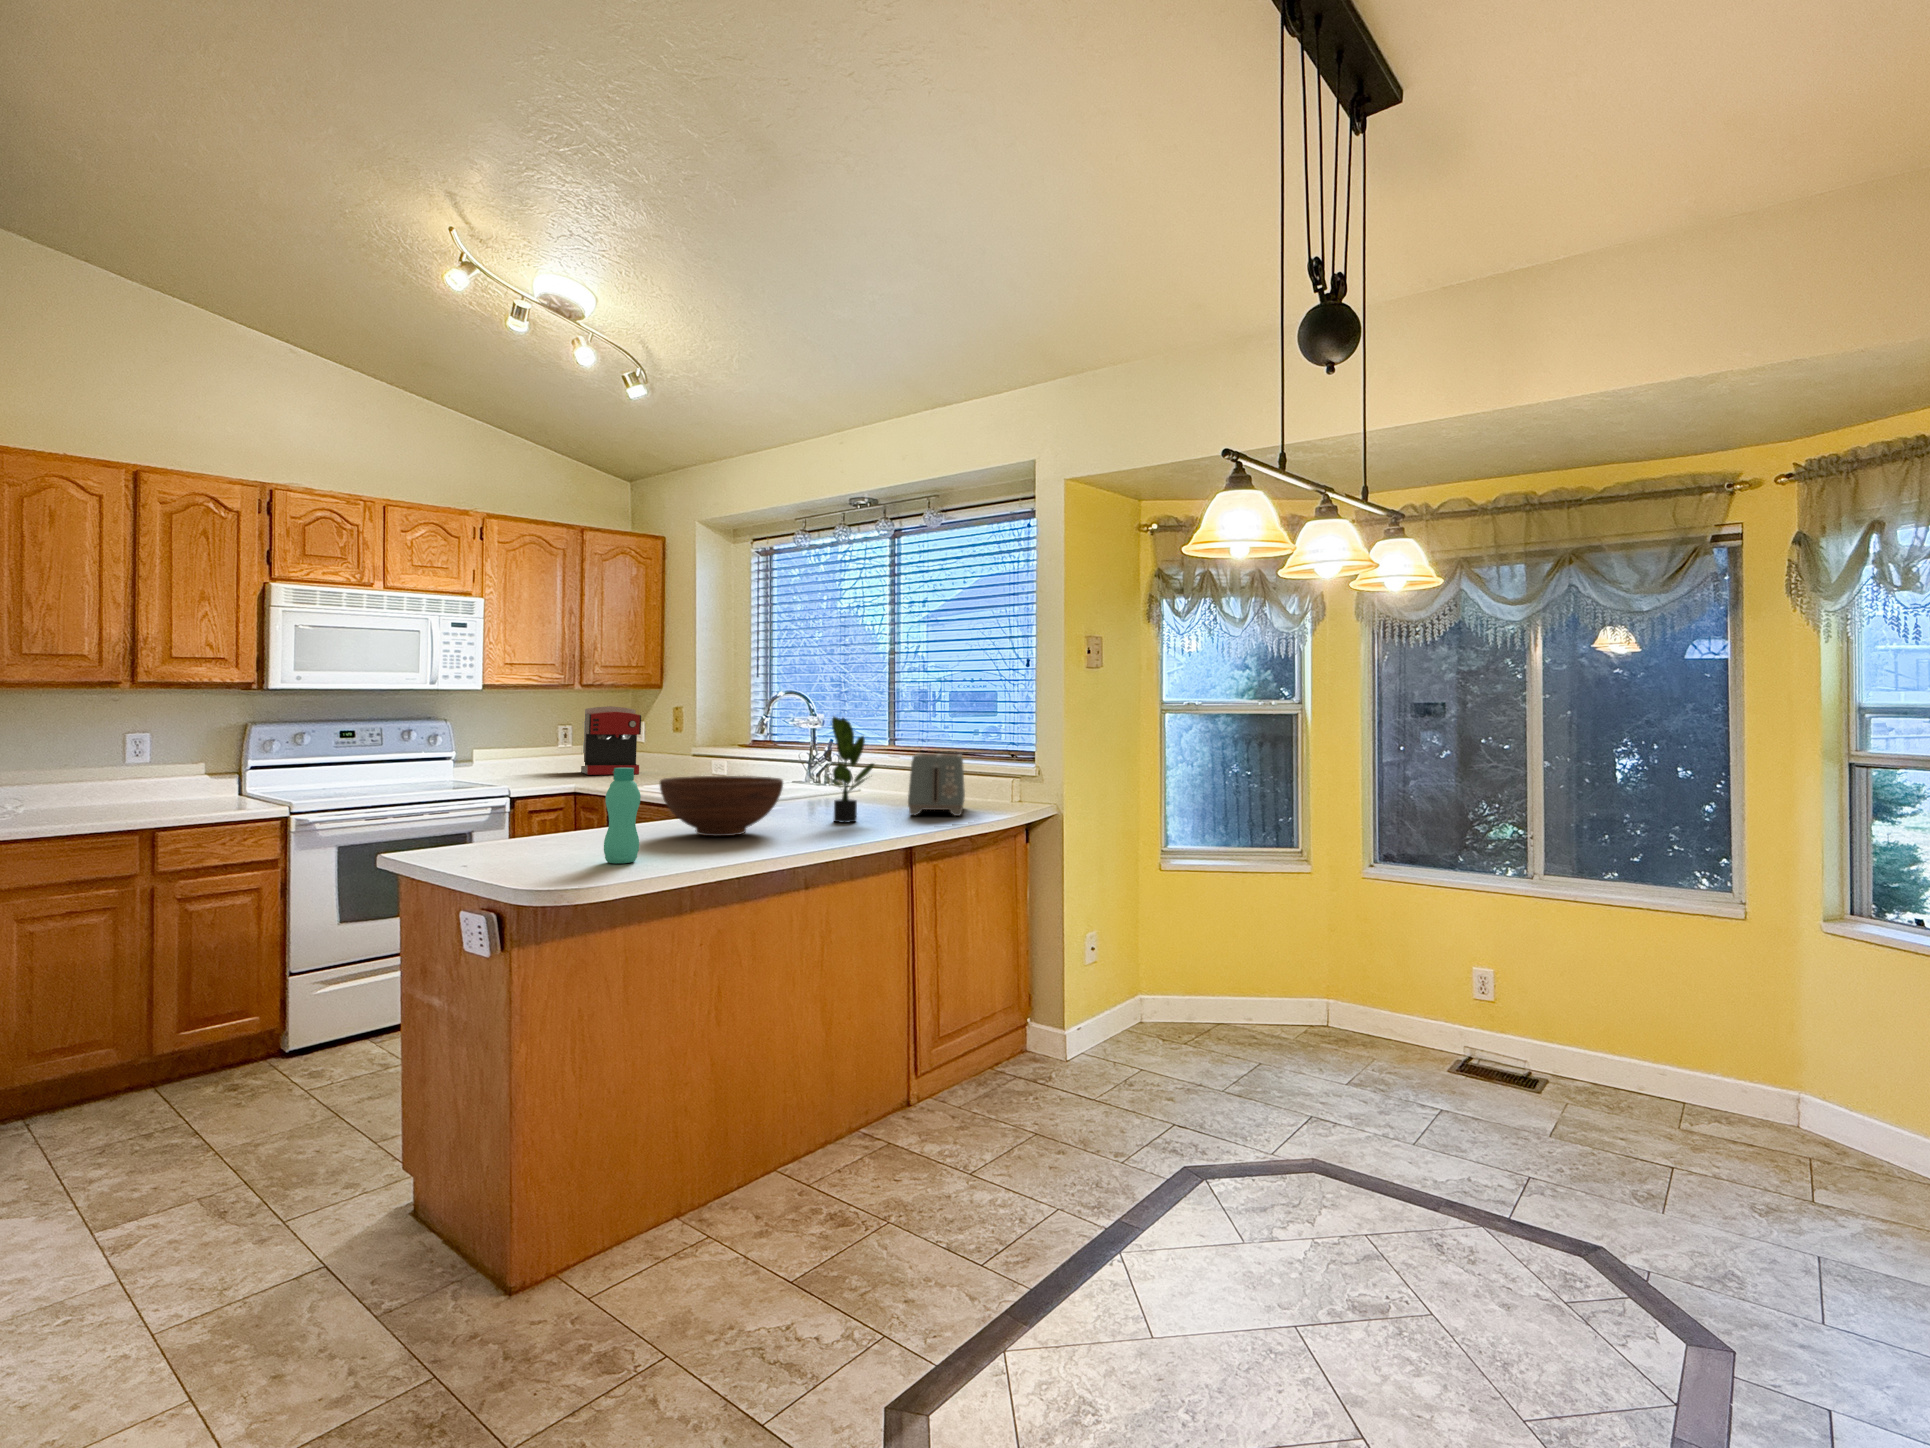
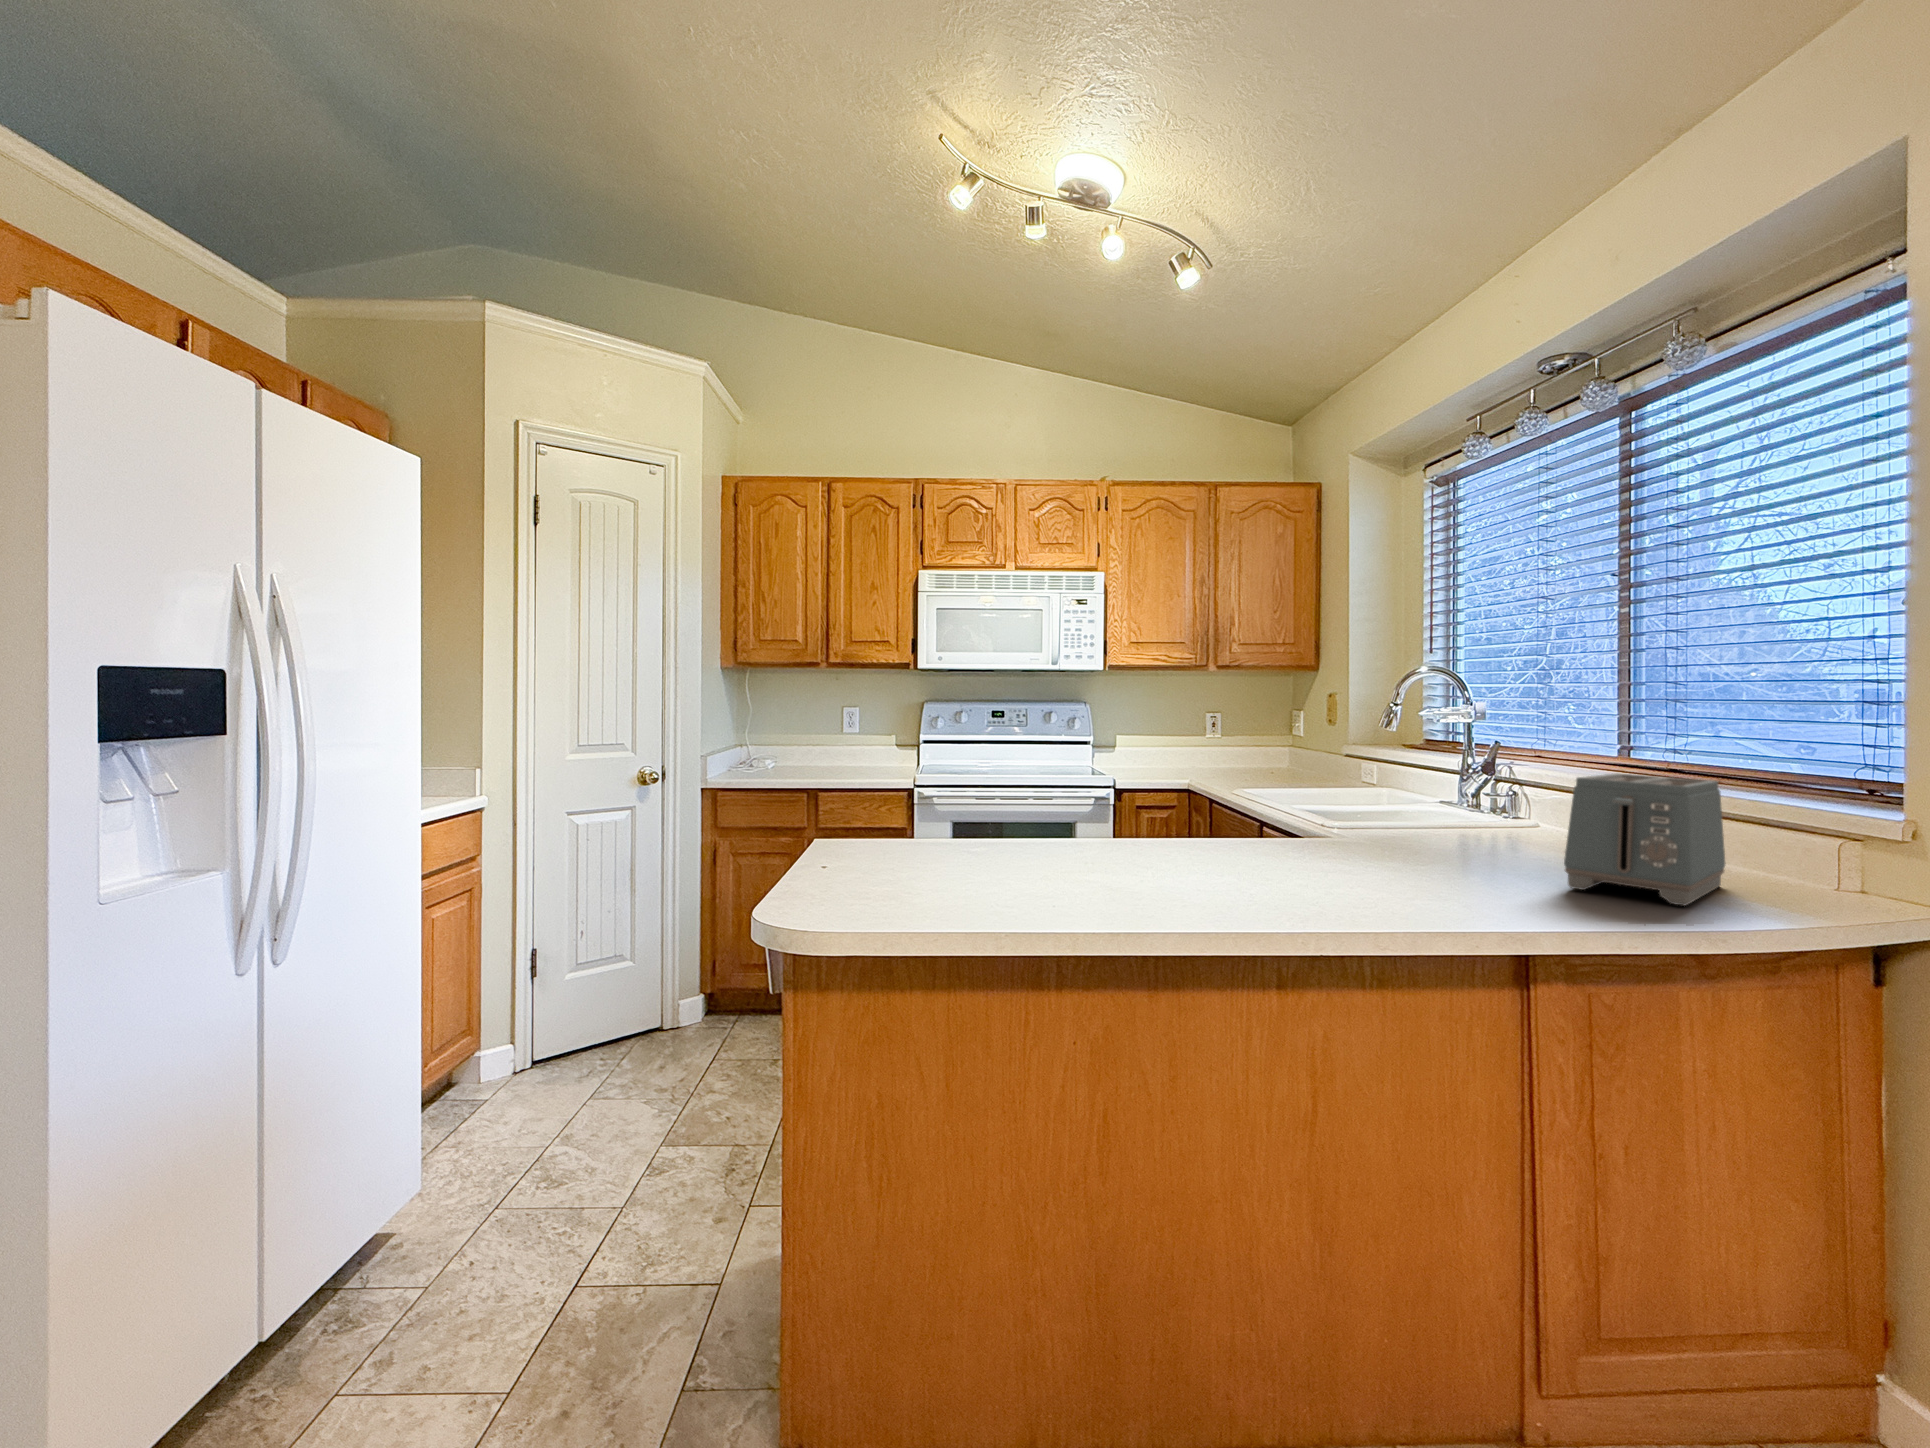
coffee maker: present [581,706,641,775] -> none [1232,692,1294,772]
potted plant: present [826,716,874,823] -> none [1386,696,1488,886]
bottle: present [604,768,641,863] -> none [924,762,979,907]
fruit bowl: present [660,776,783,836] -> none [1092,782,1280,882]

